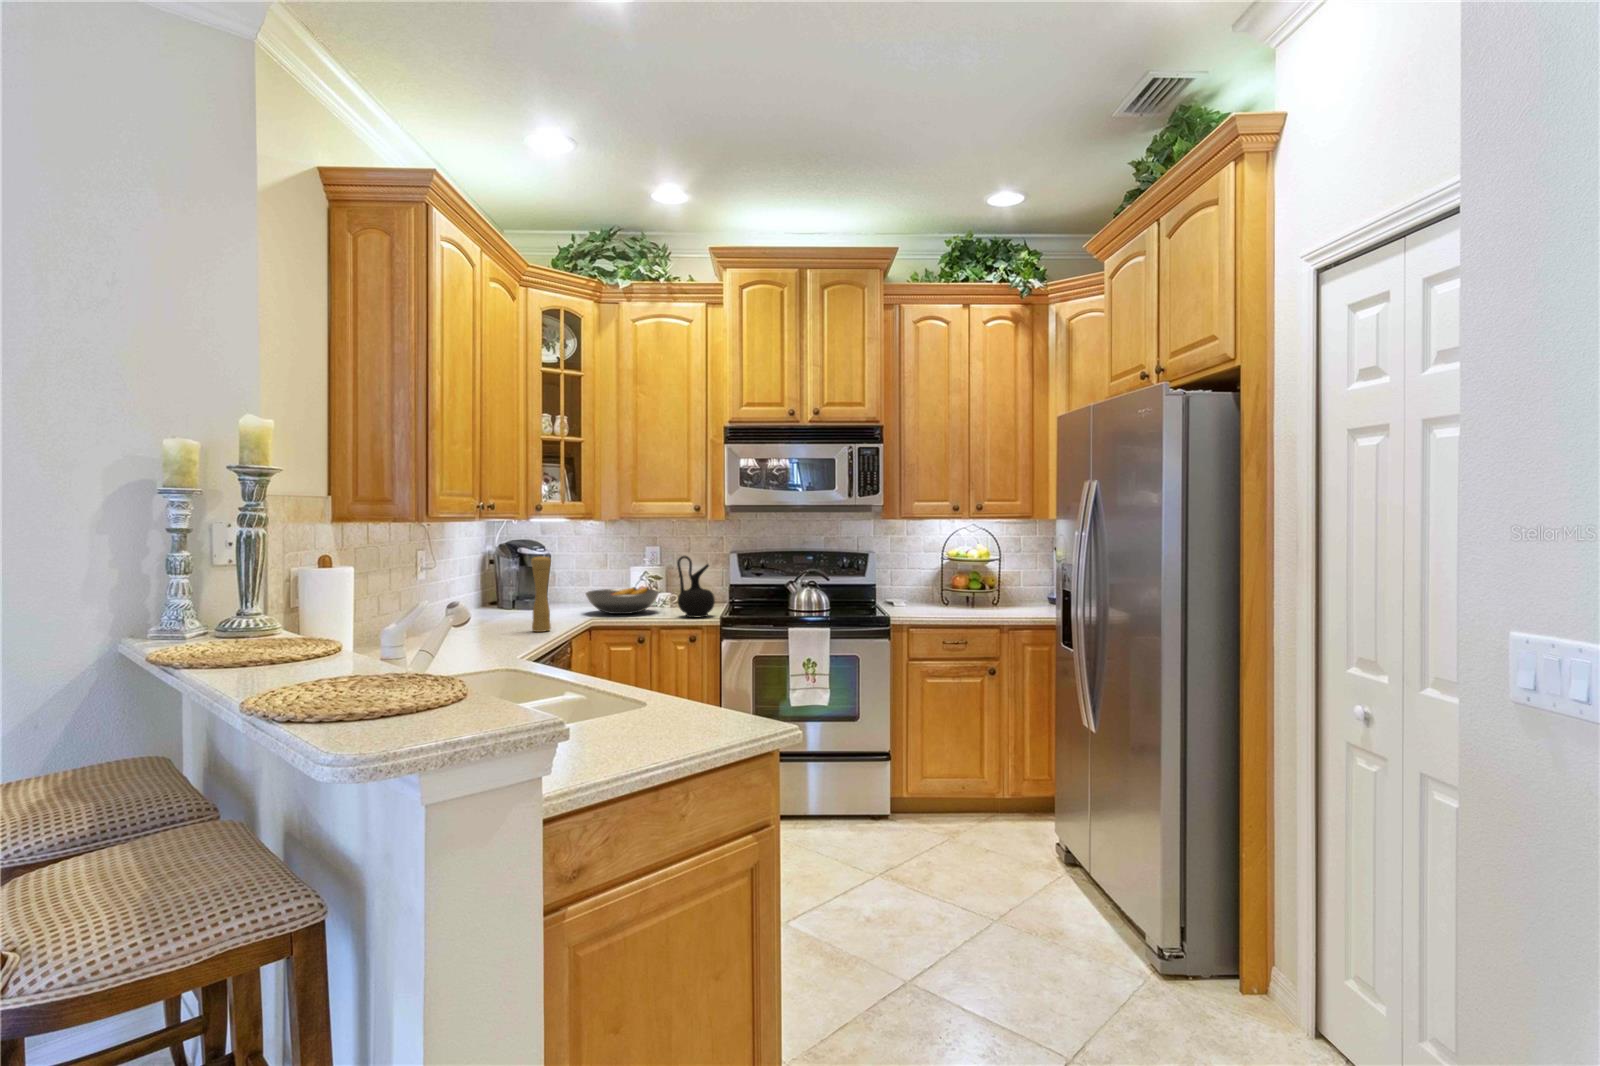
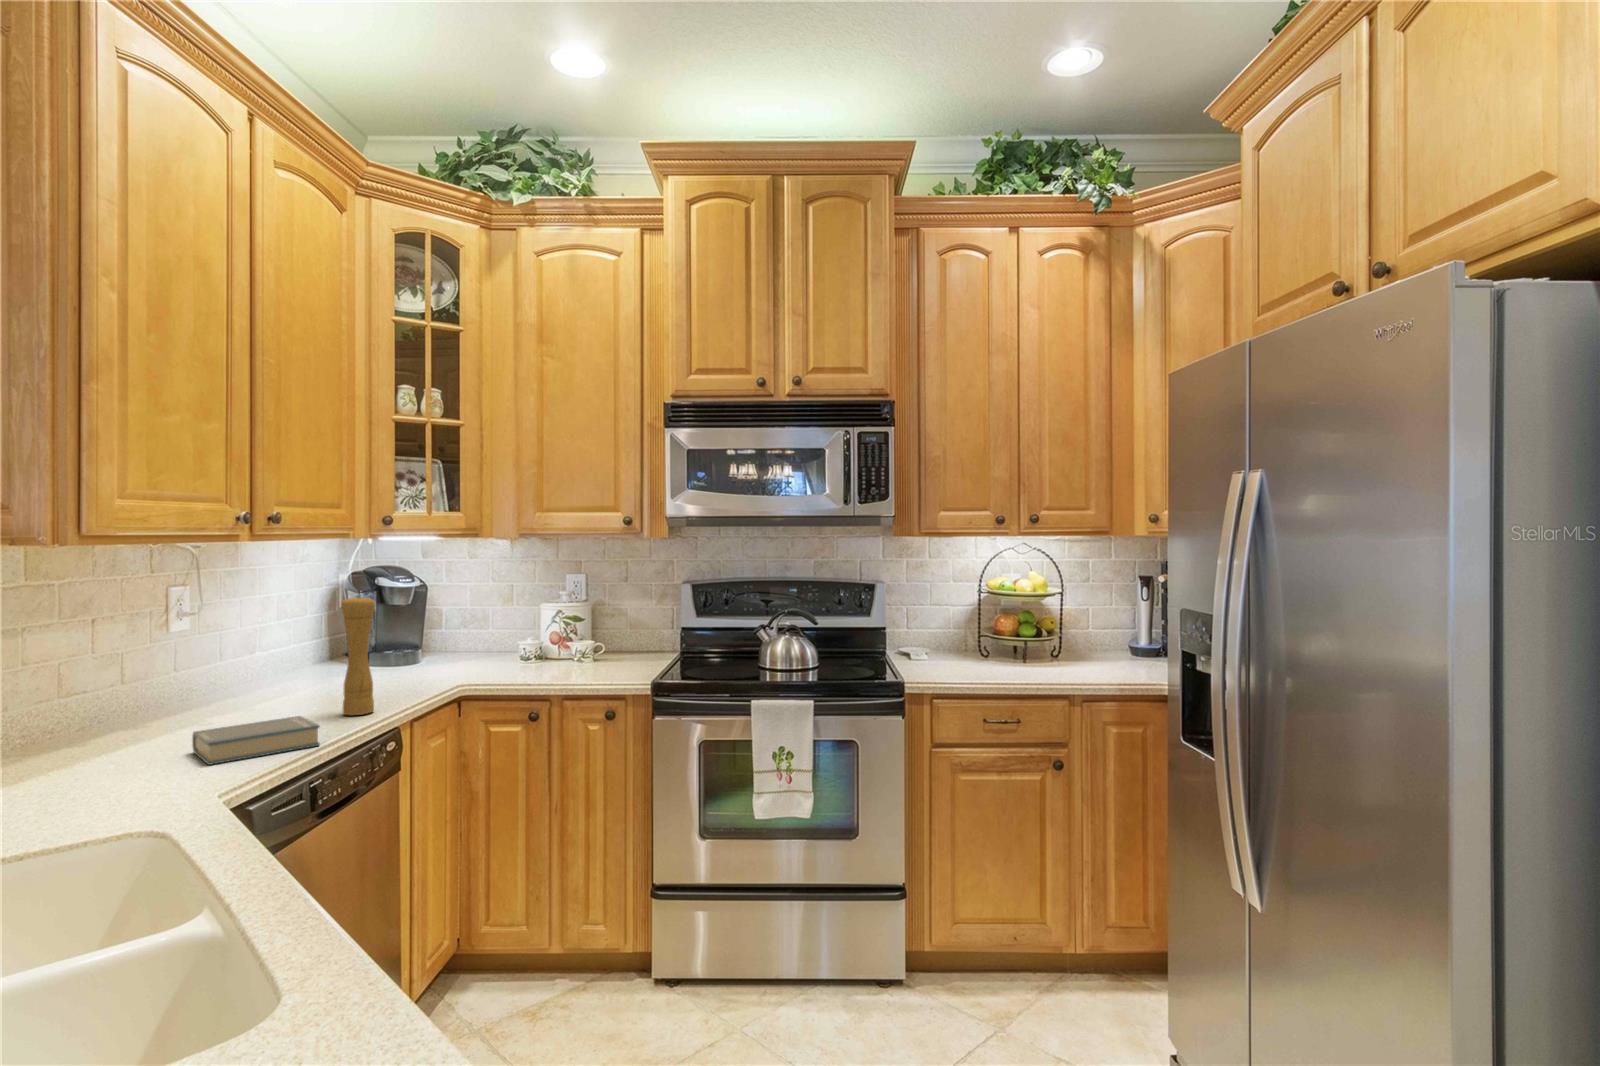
ceramic jug: present [677,556,715,618] -> none [590,591,646,683]
fruit bowl: present [586,587,659,614] -> none [462,635,572,675]
hardback book: none [465,627,539,650] -> present [192,716,320,765]

